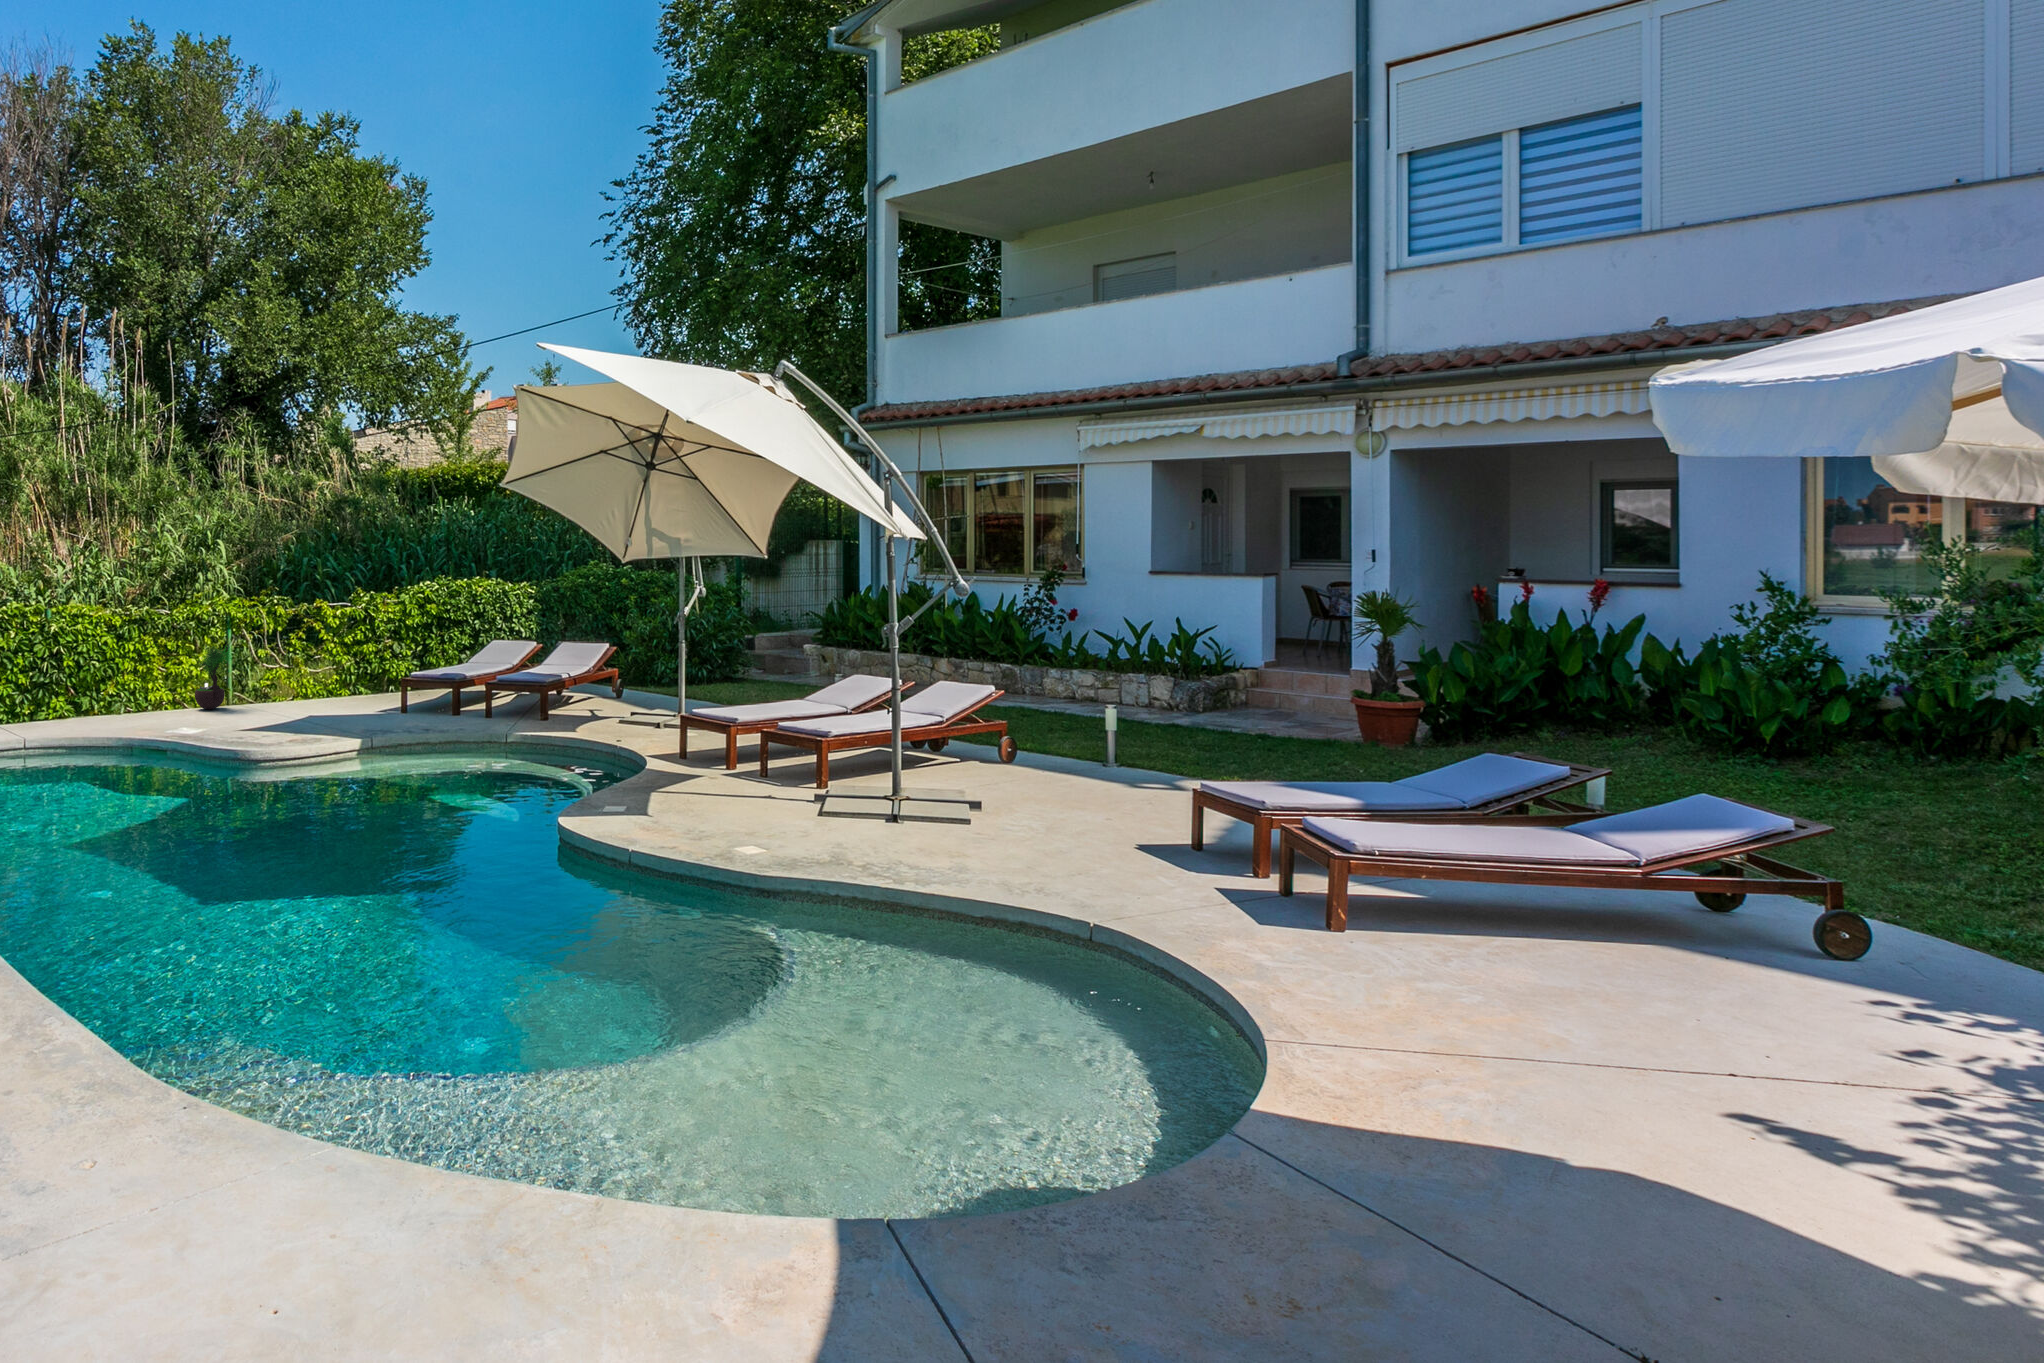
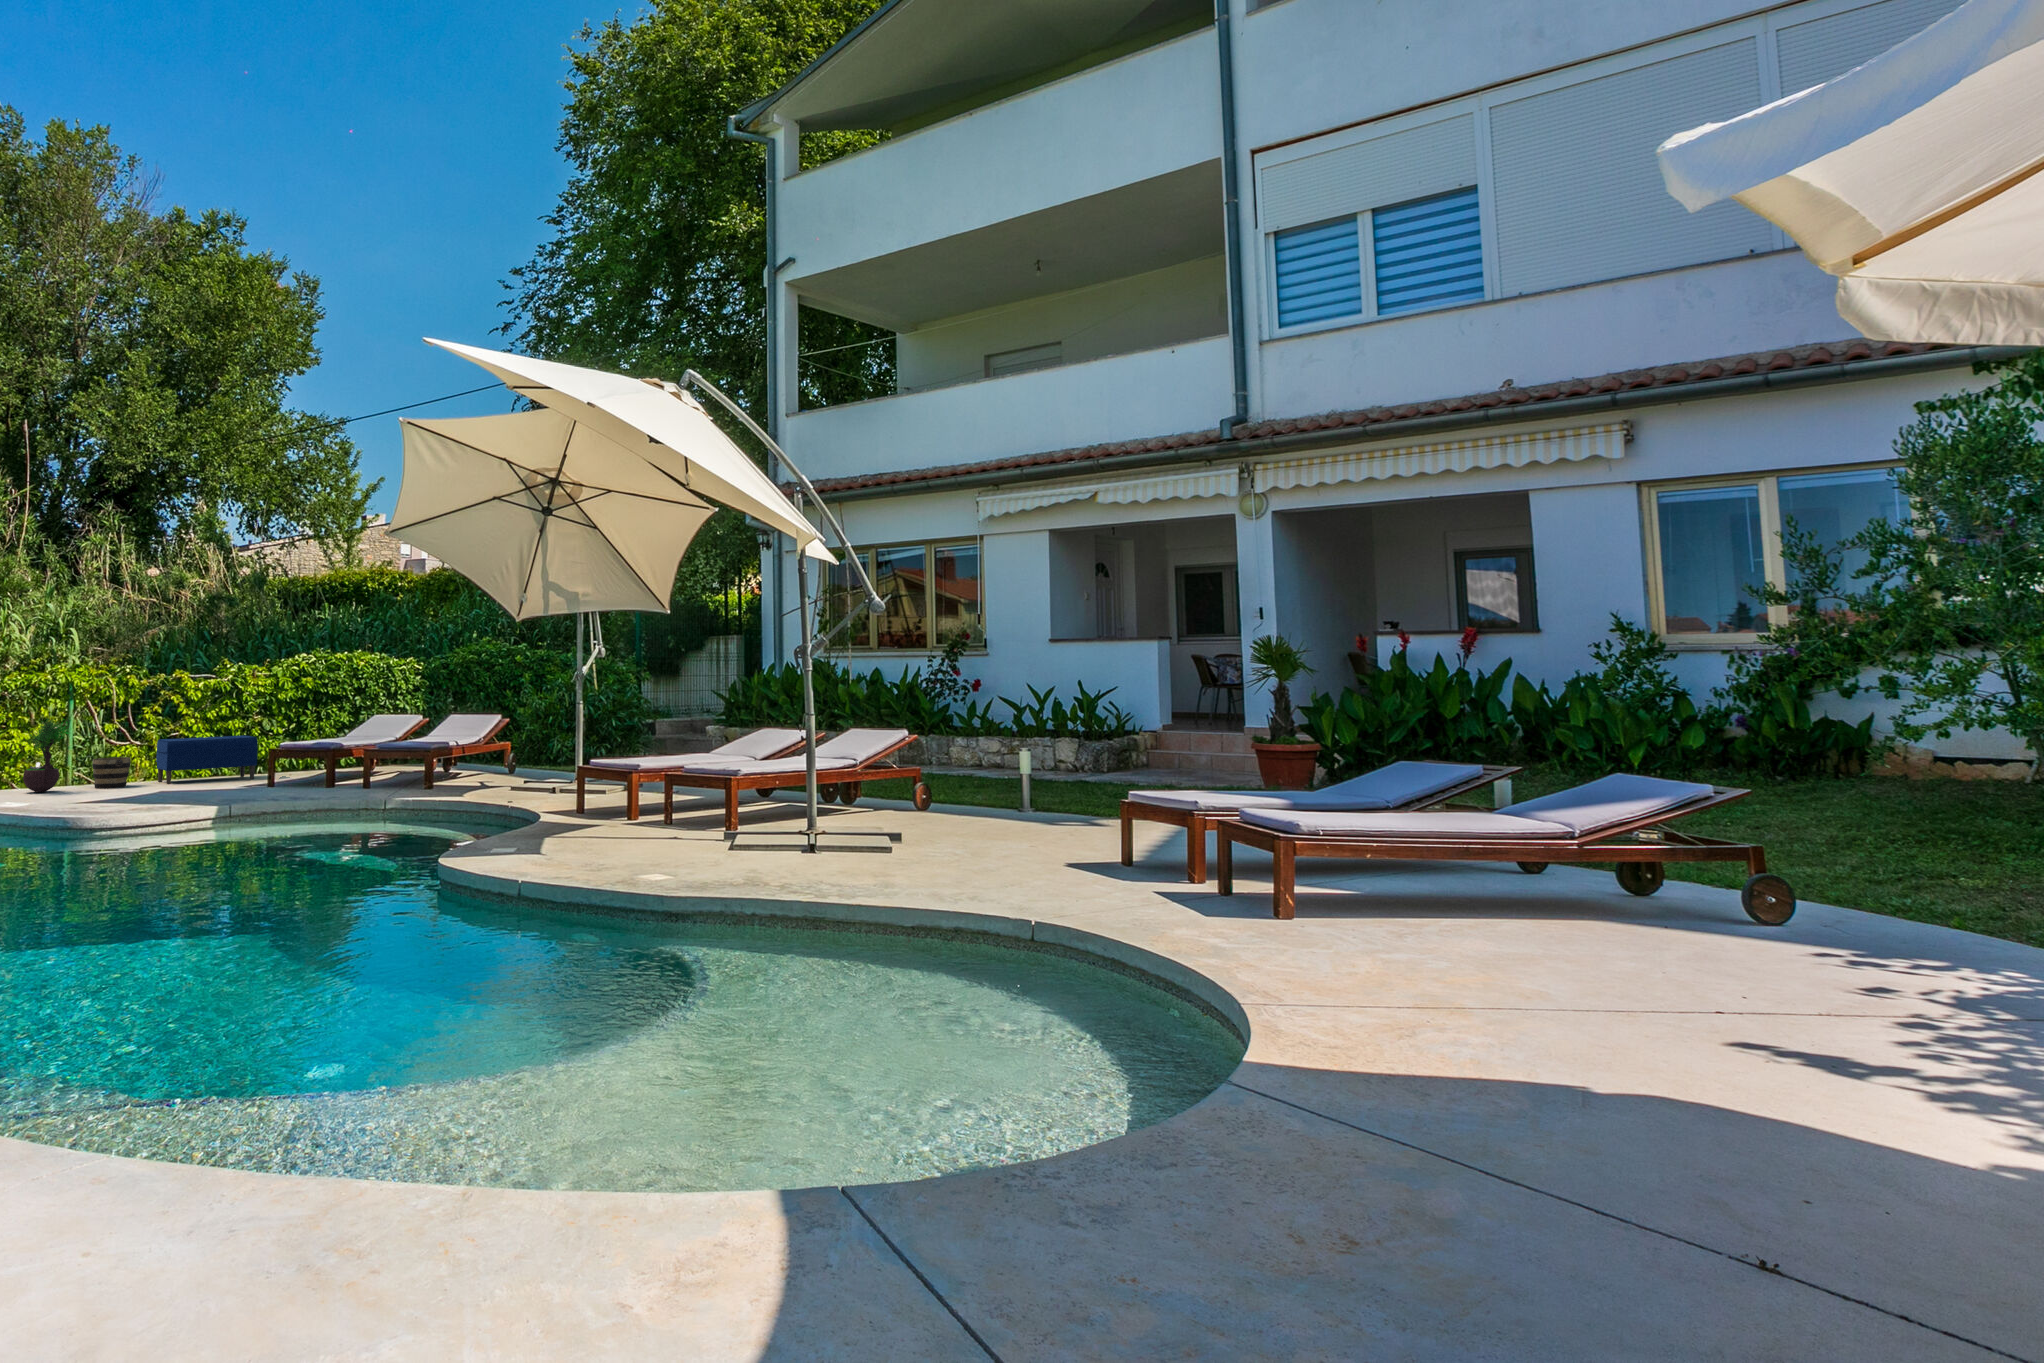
bench: none [305,655,394,701] -> present [156,735,258,784]
bucket: none [251,677,284,706] -> present [92,757,130,788]

